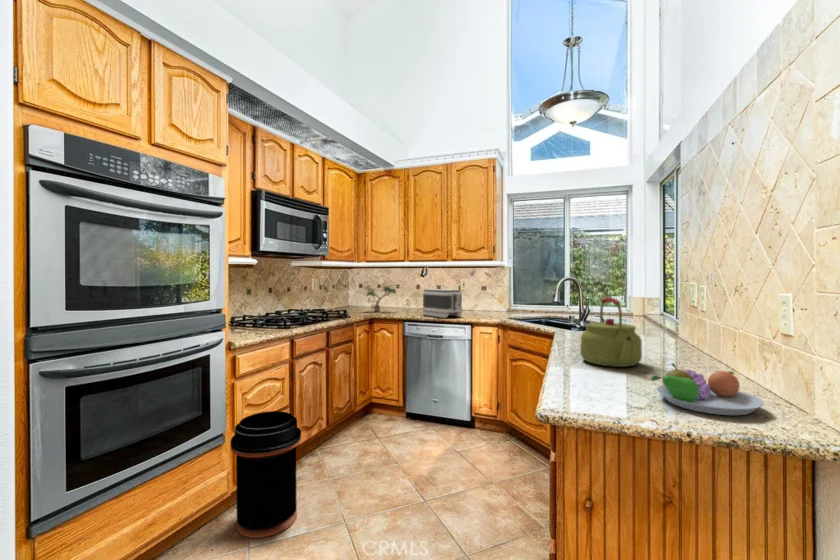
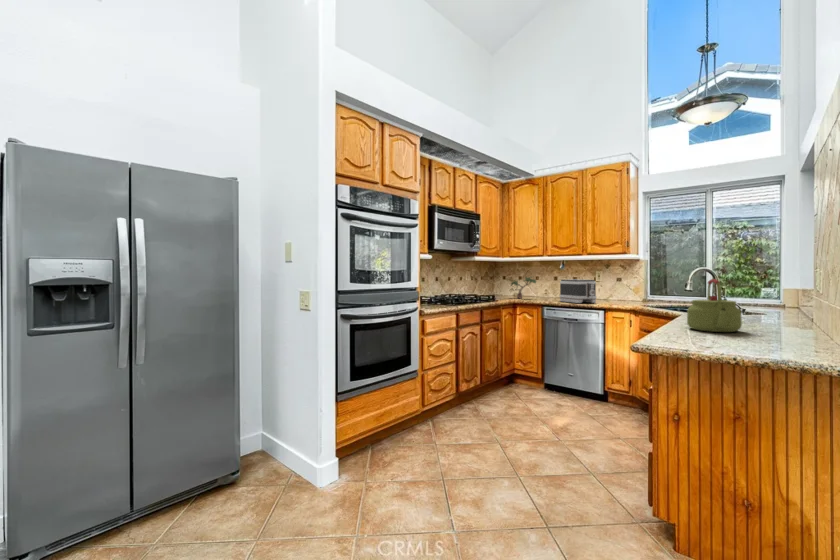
fruit bowl: present [651,363,764,415] -> none [722,322,813,354]
trash can: present [231,411,301,538] -> none [422,361,467,442]

